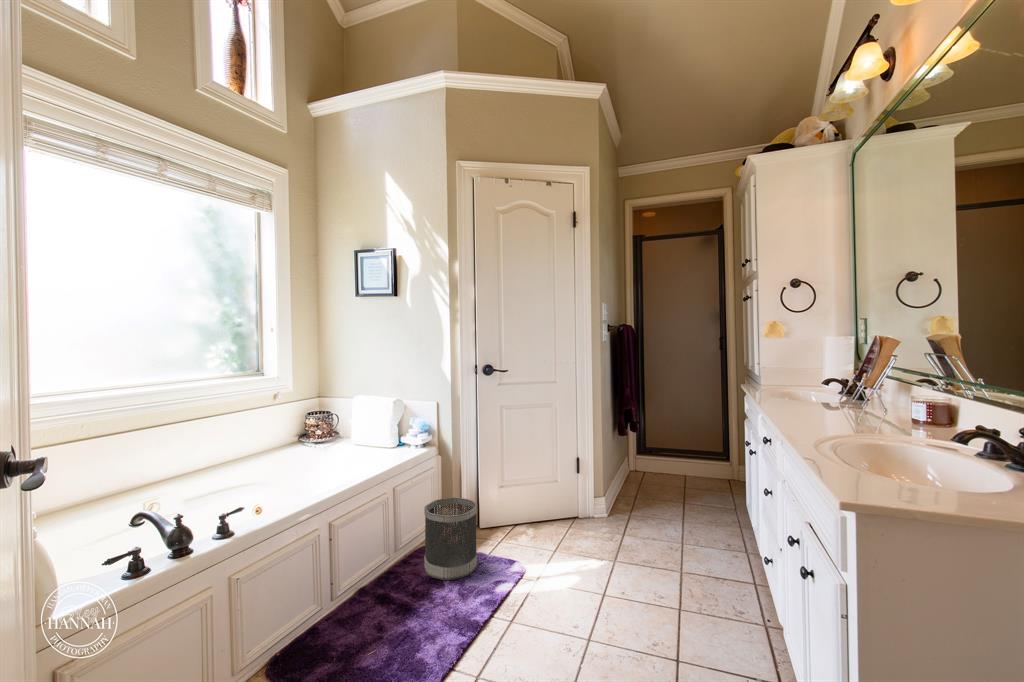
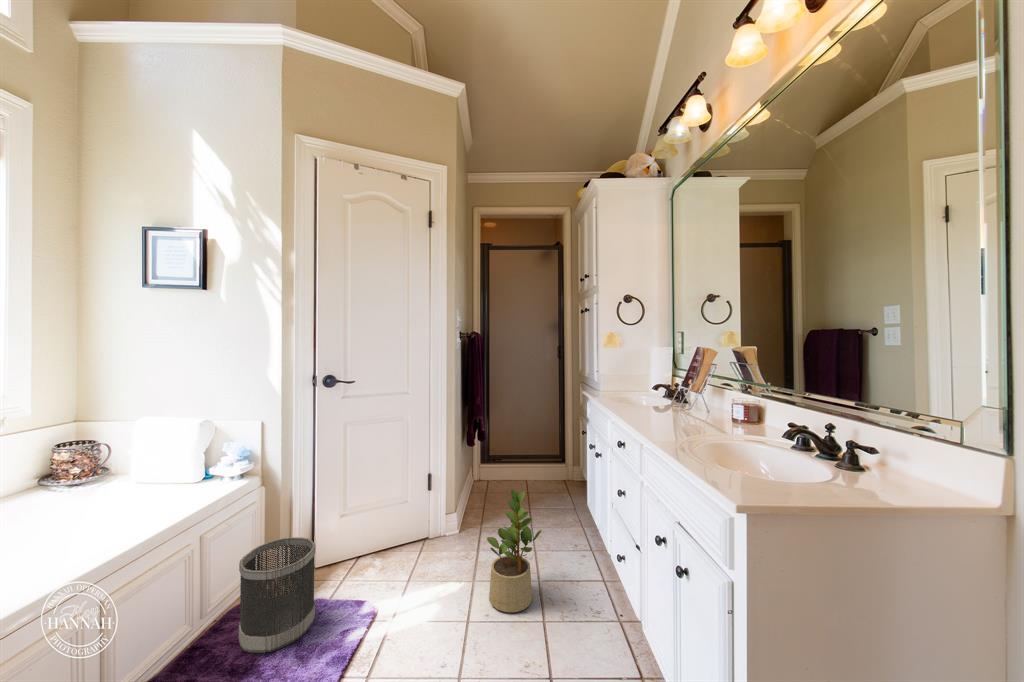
potted plant: none [625,478,680,595] -> present [487,489,541,612]

